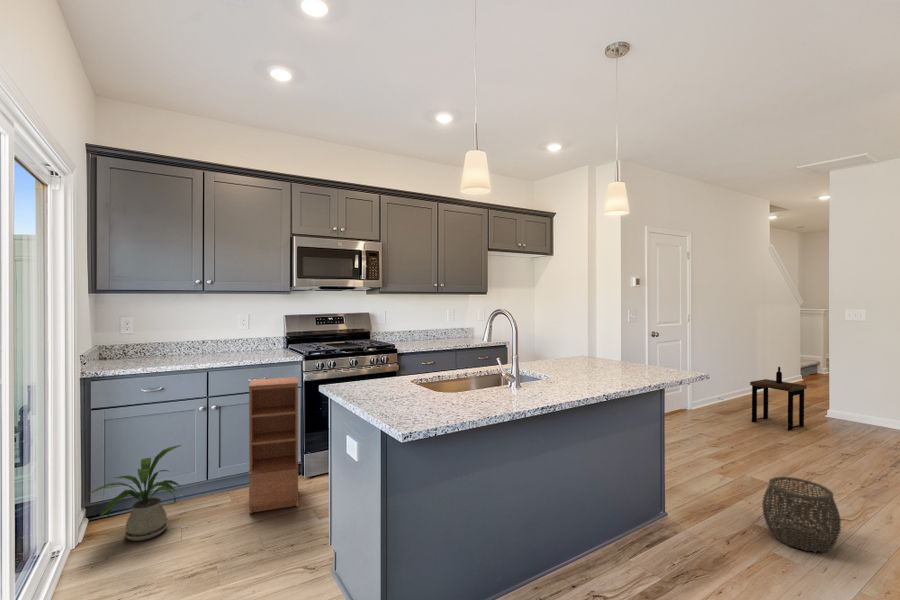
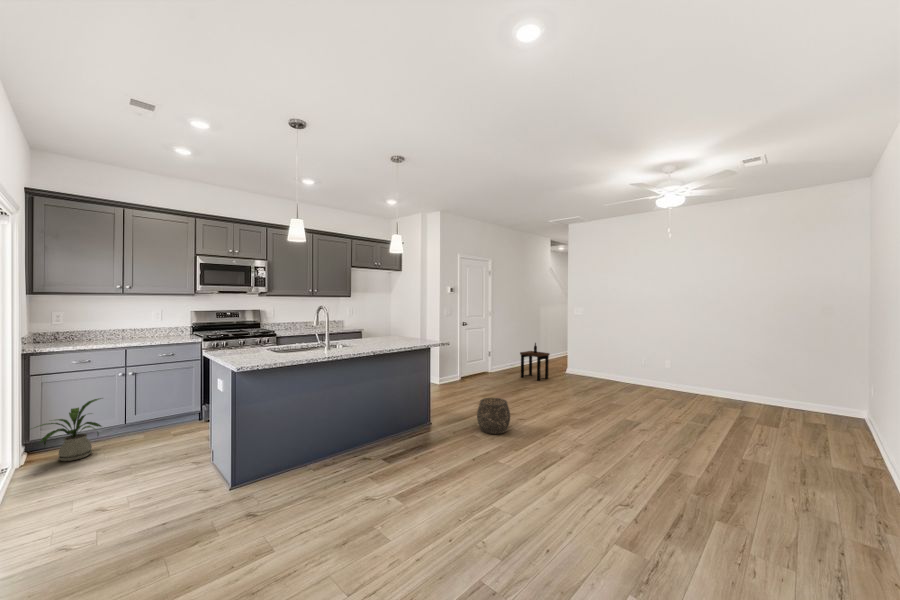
bookcase: present [249,377,299,514] -> none [156,352,195,442]

